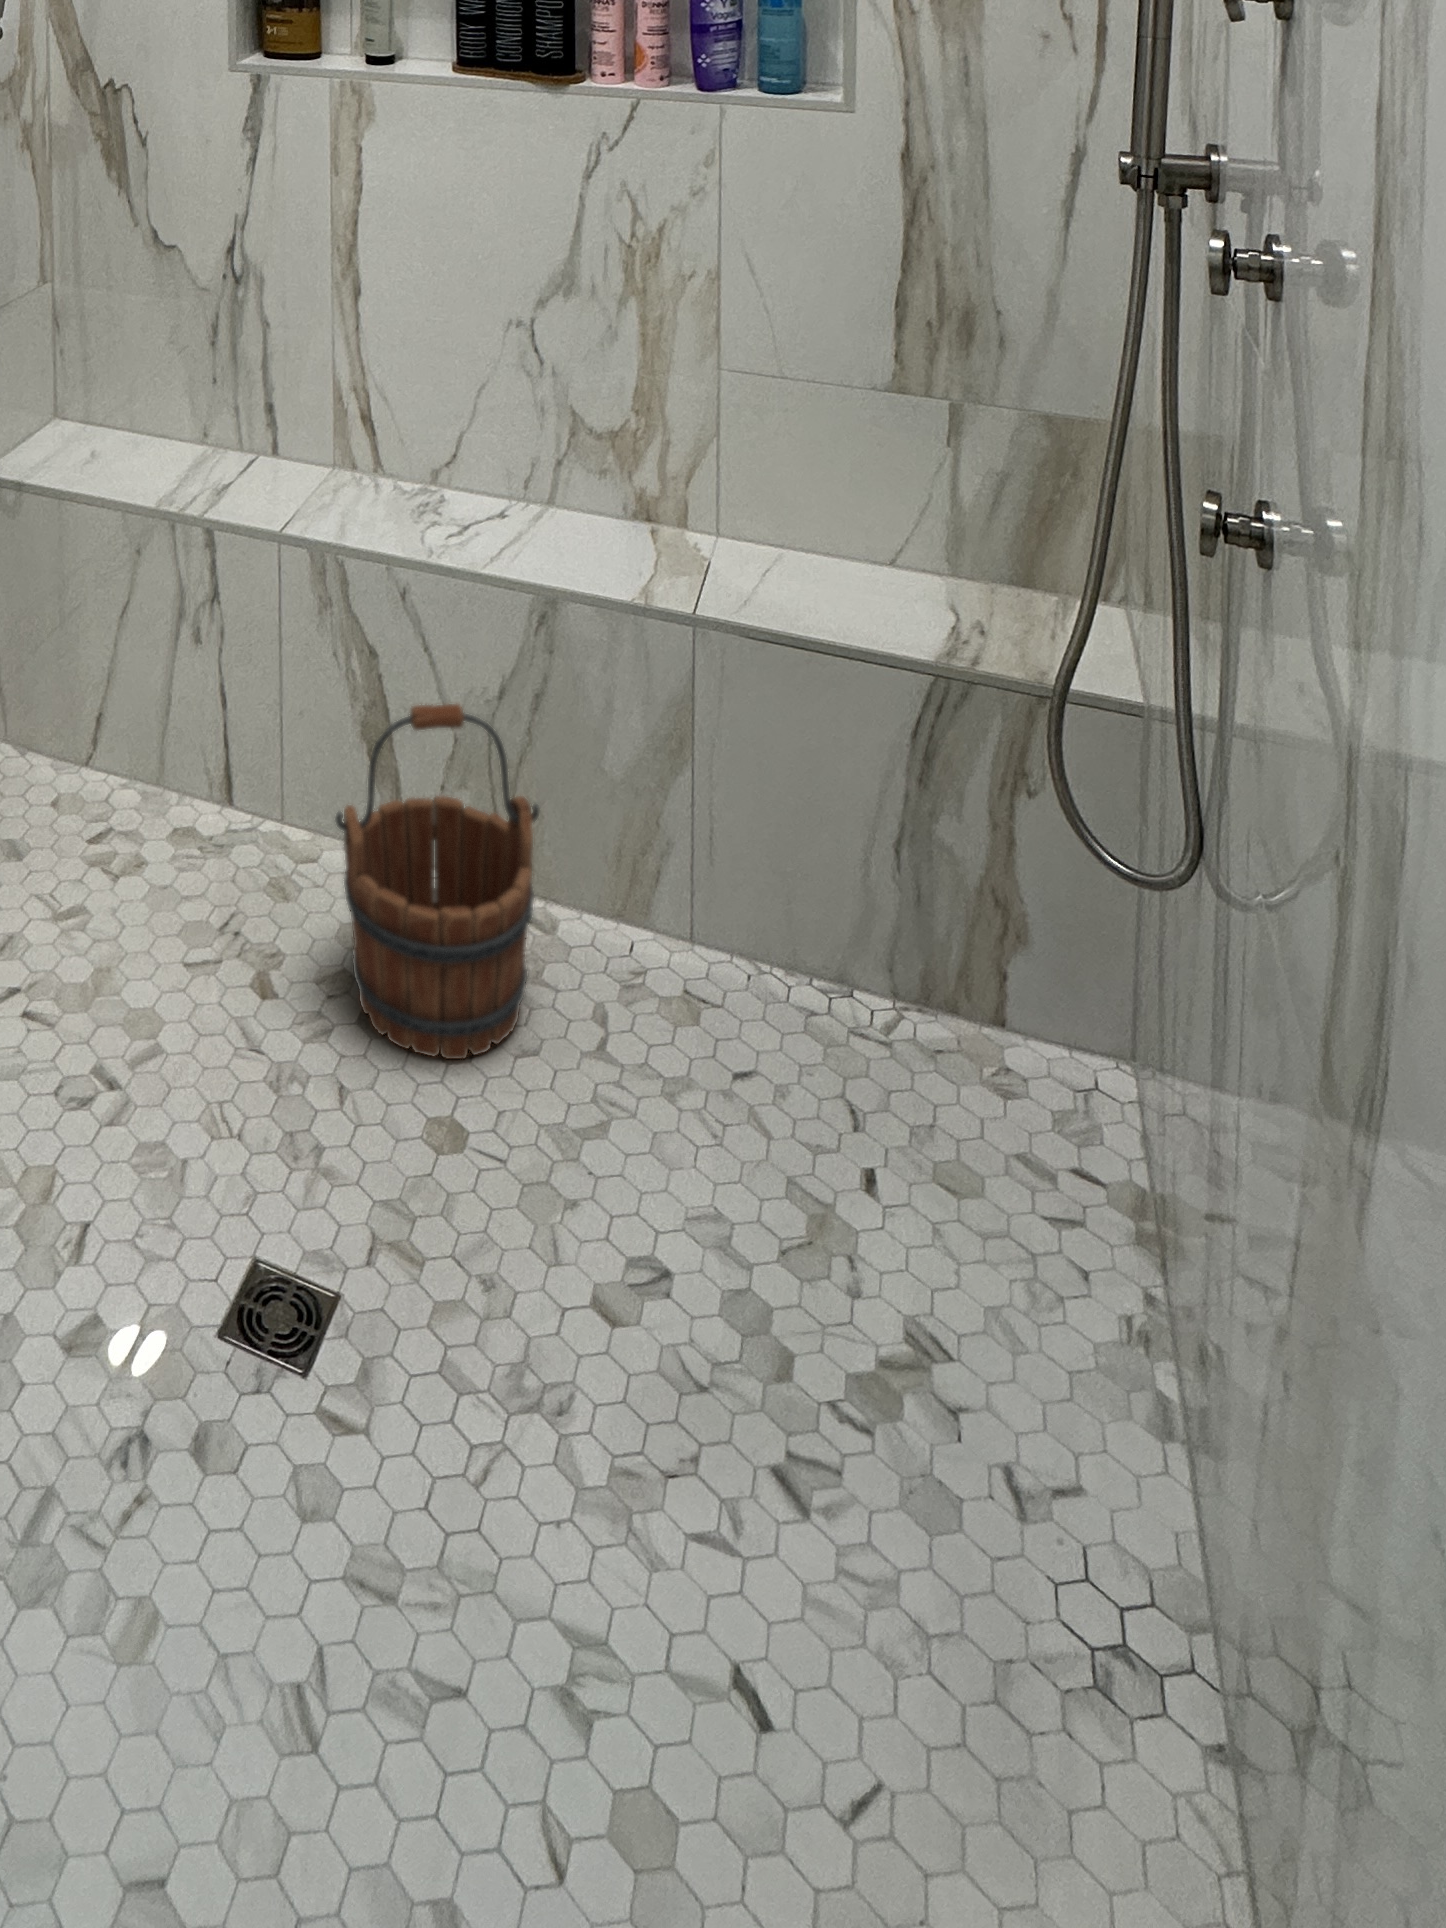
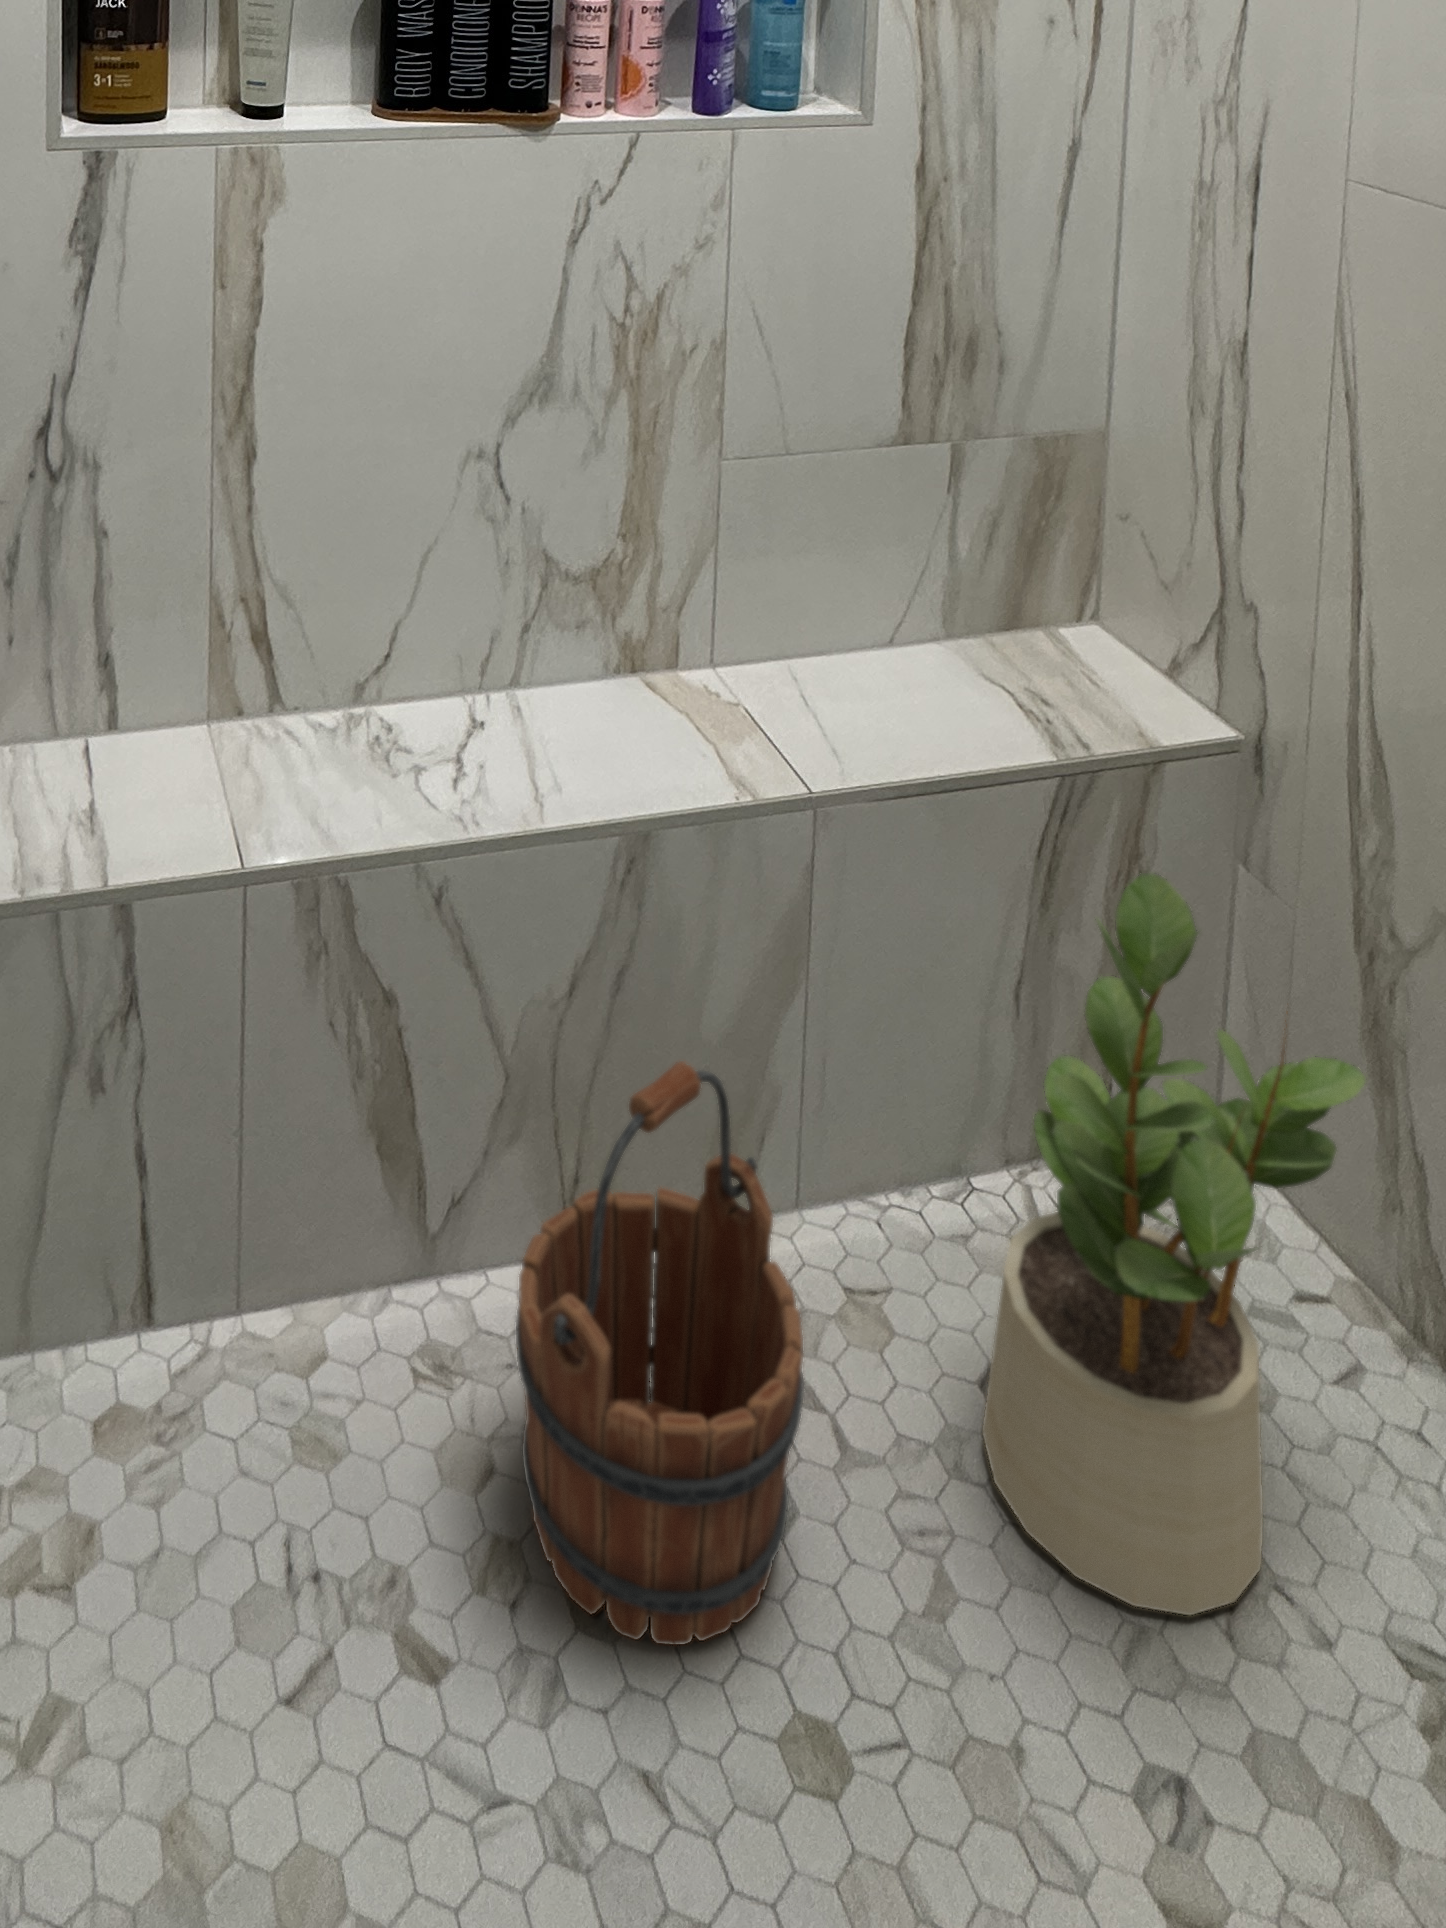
potted plant: none [673,668,951,1218] -> present [982,873,1366,1615]

